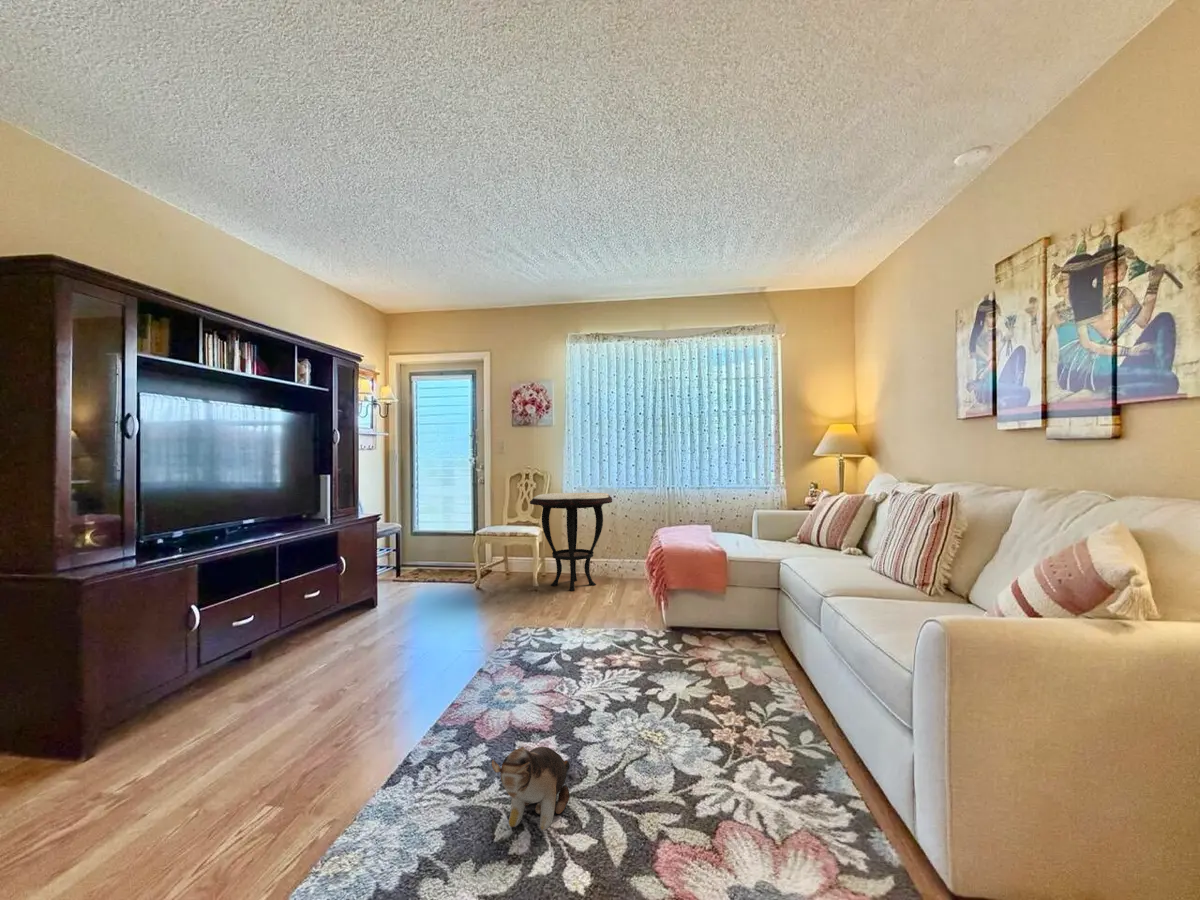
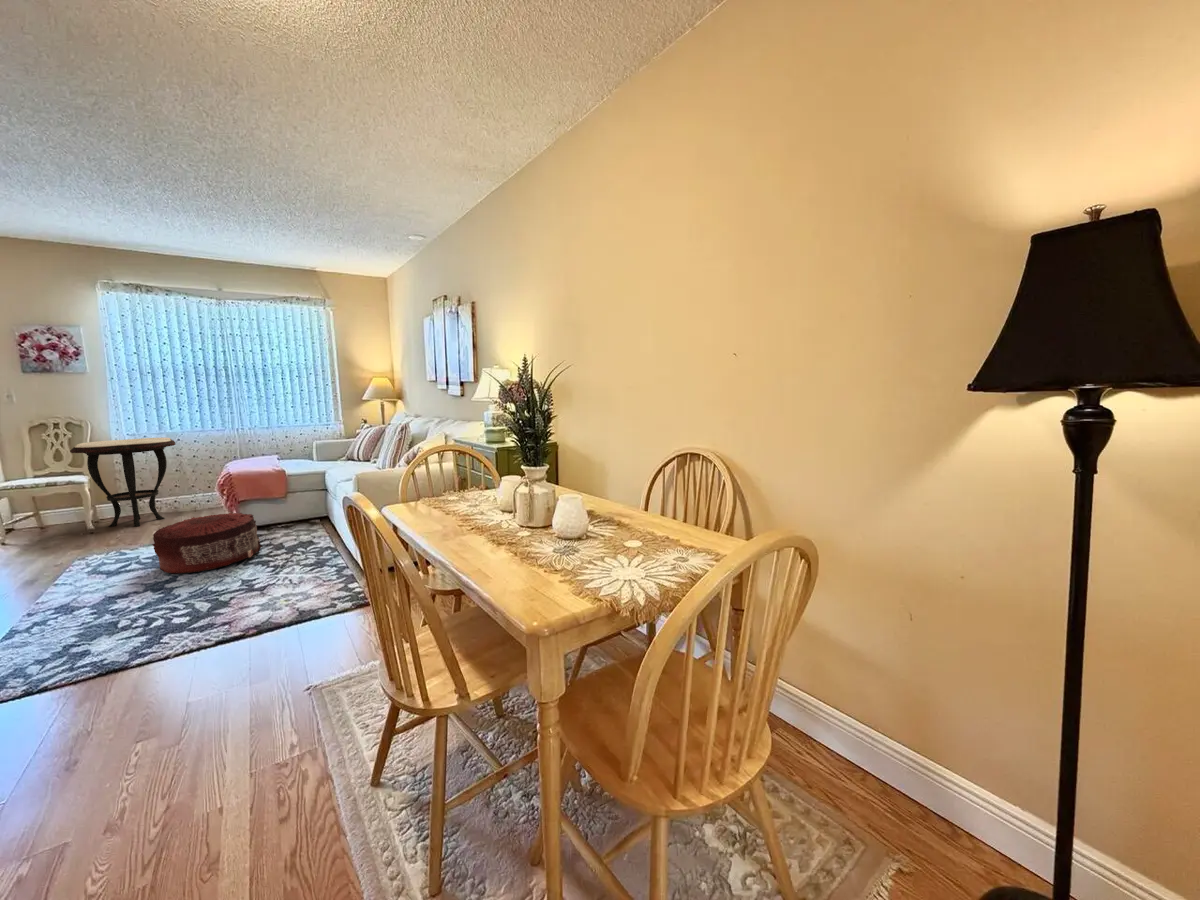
pouf: none [573,605,698,702] -> present [152,512,262,574]
plush toy: present [492,747,570,830] -> none [108,583,168,629]

